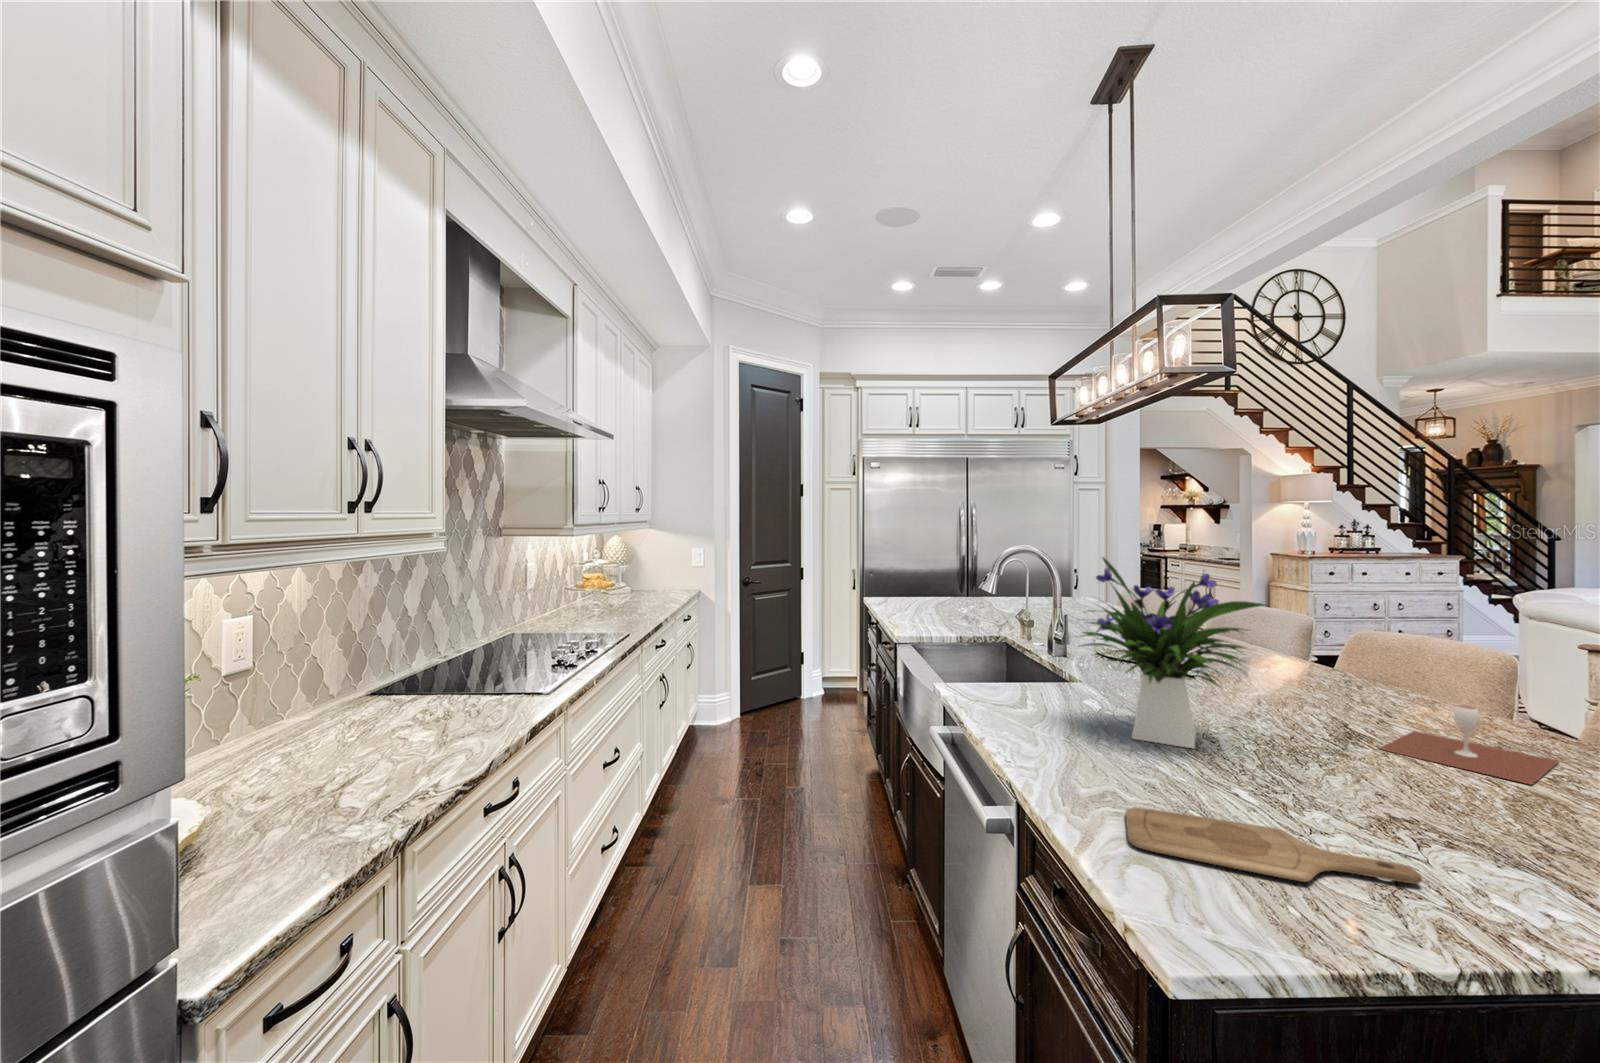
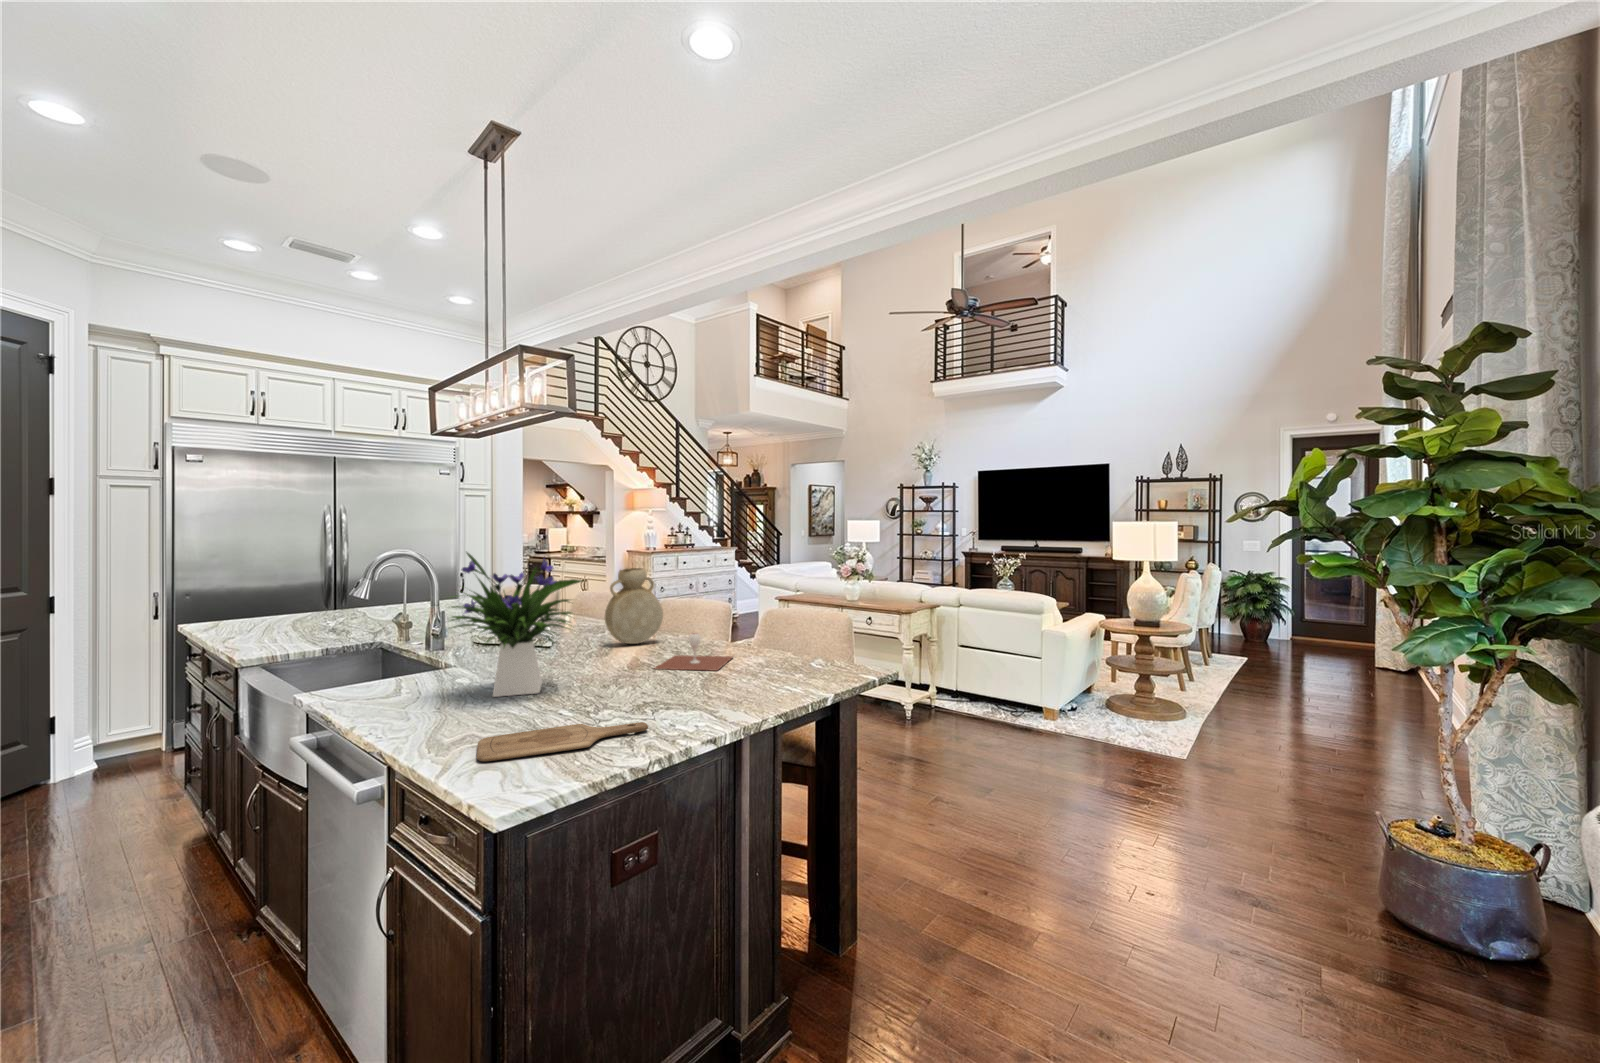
vase: none [1276,586,1380,696] -> present [605,568,663,644]

